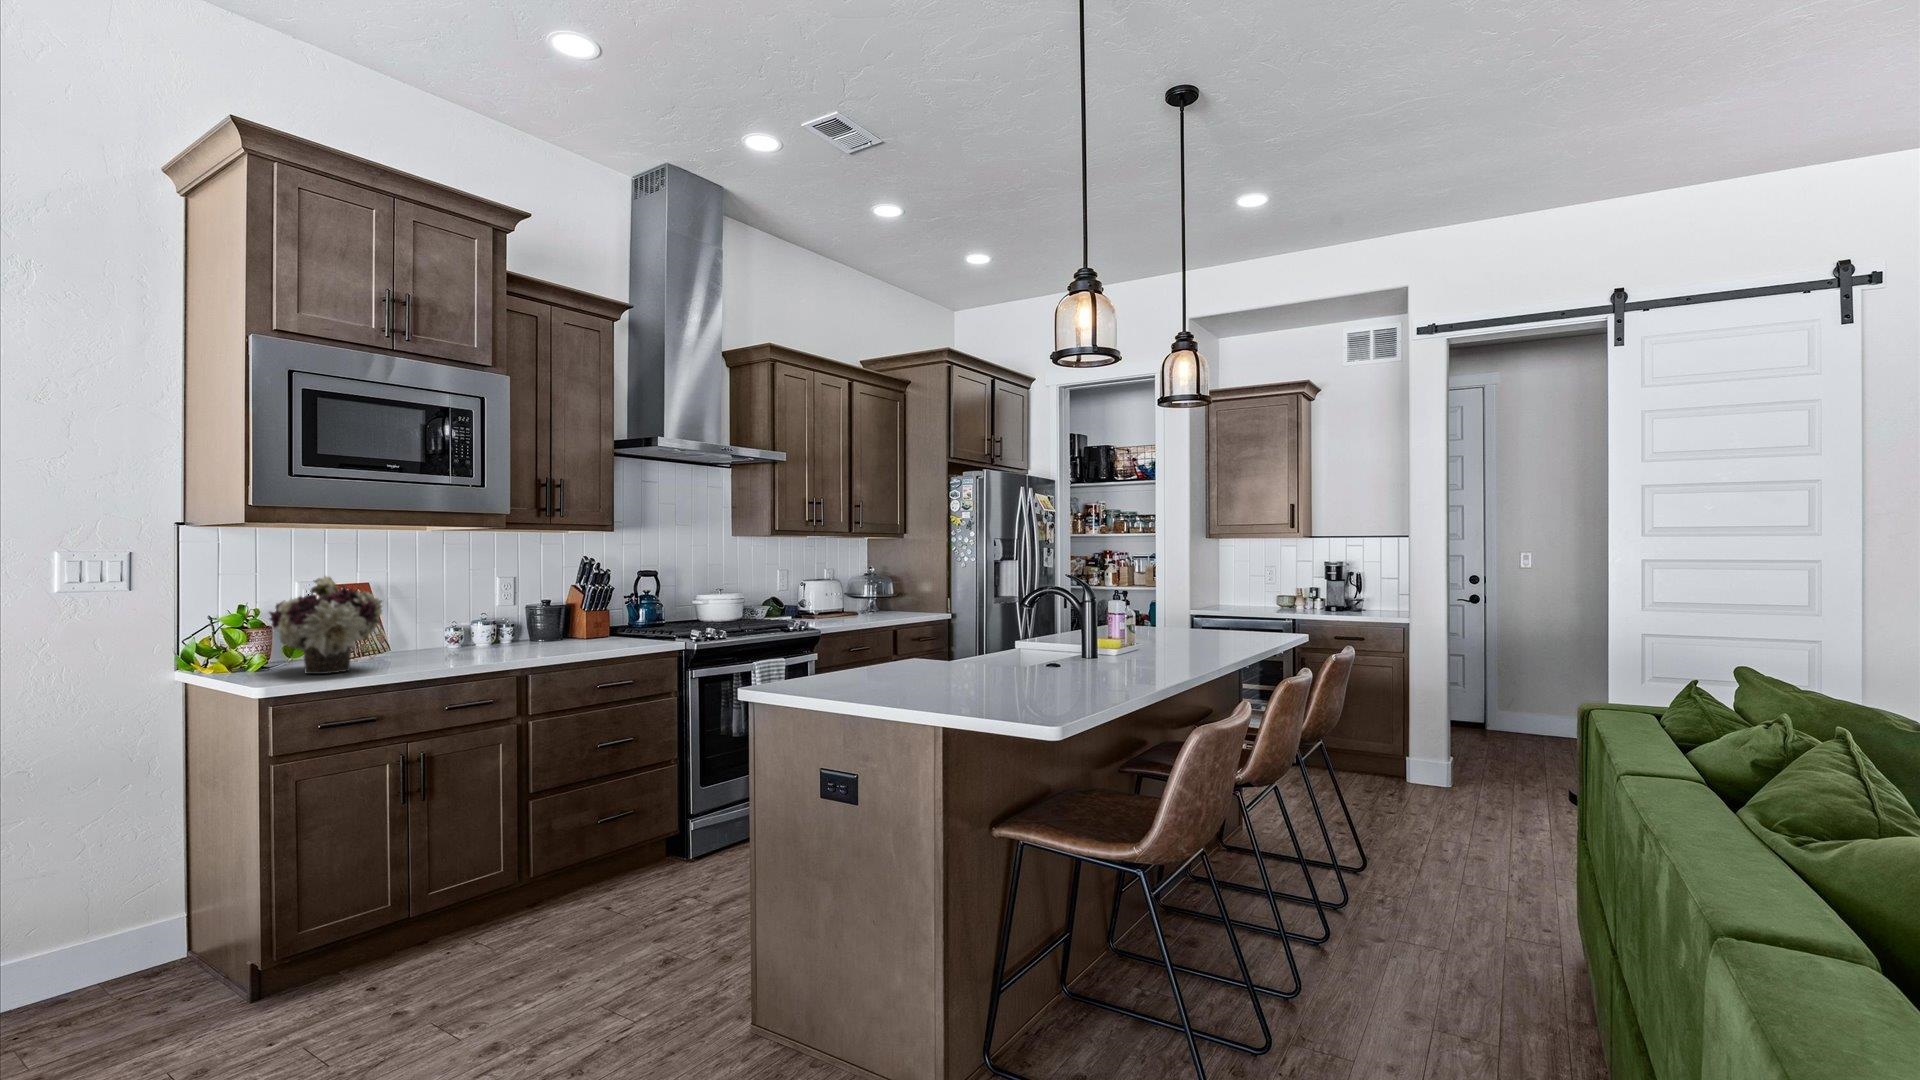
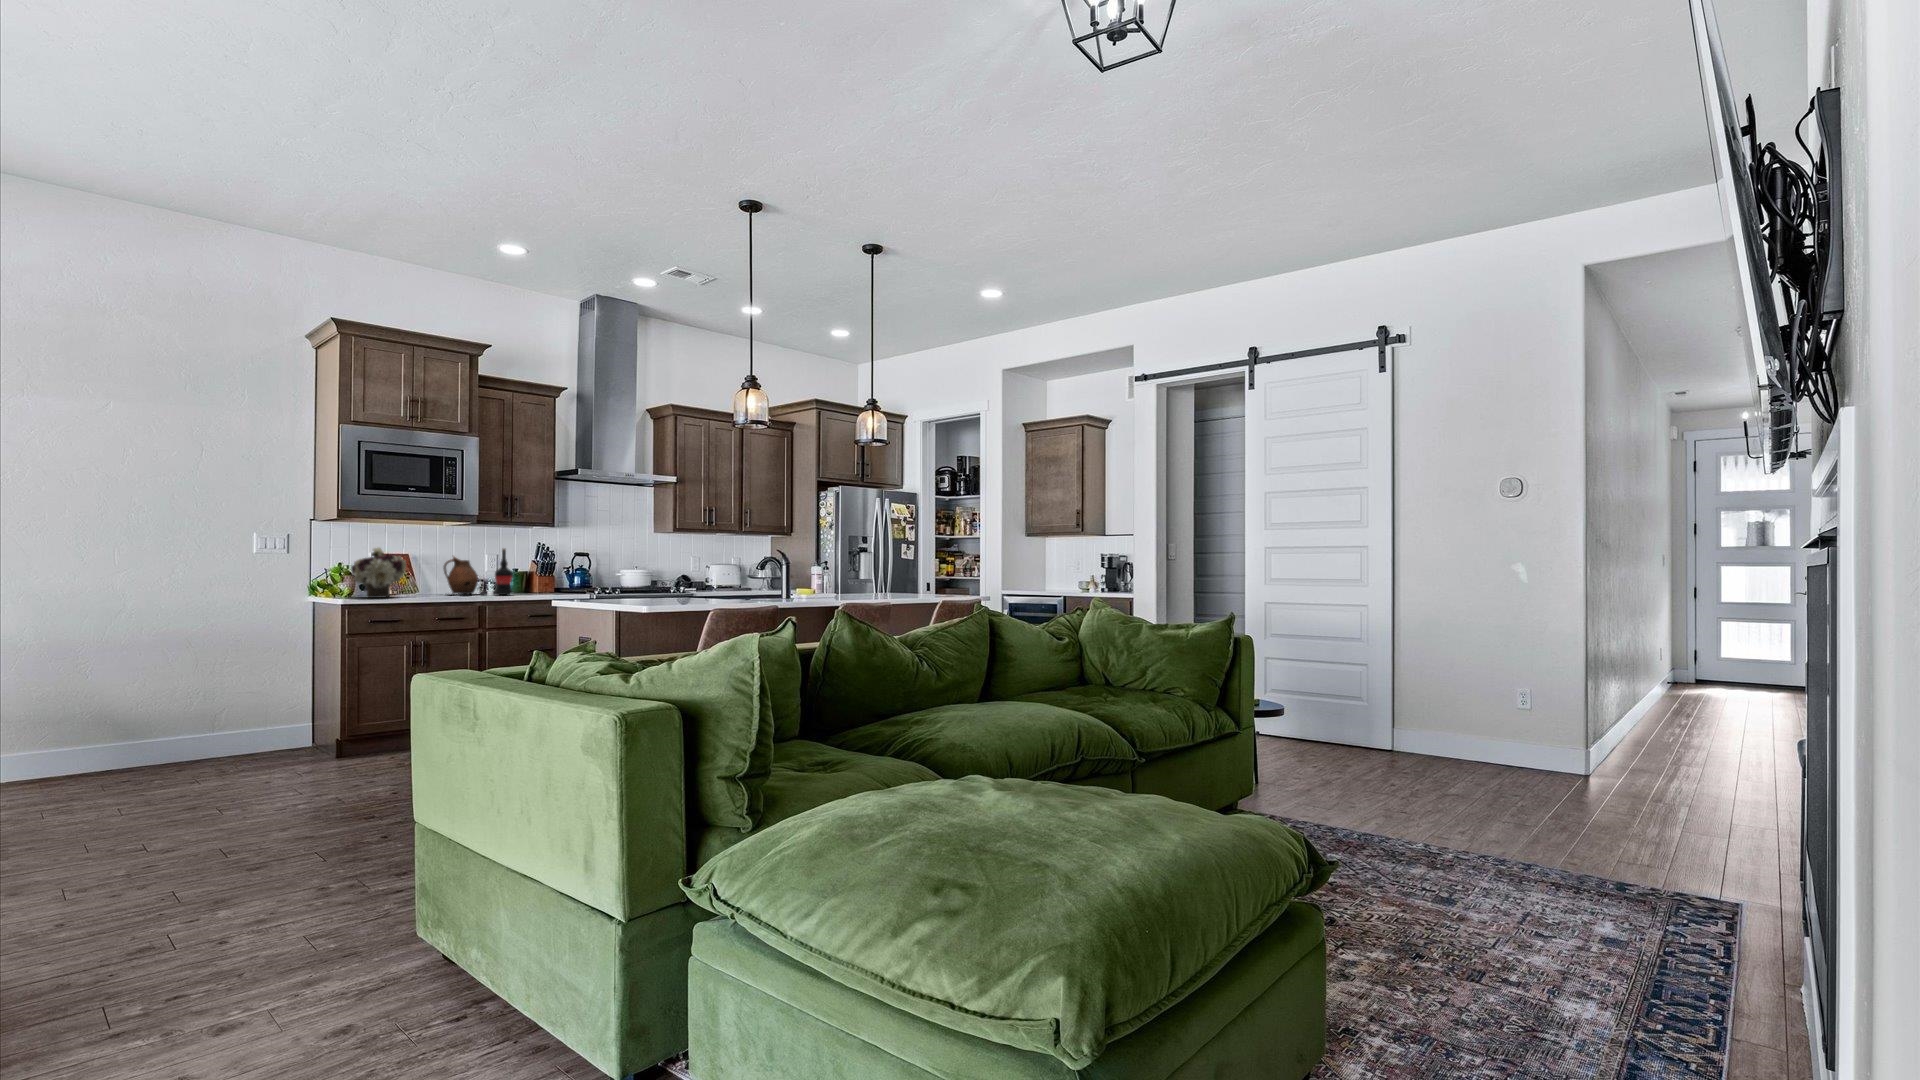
wine bottle: none [536,572,568,653] -> present [495,549,513,595]
ceramic pitcher: none [442,585,514,656] -> present [443,557,485,594]

